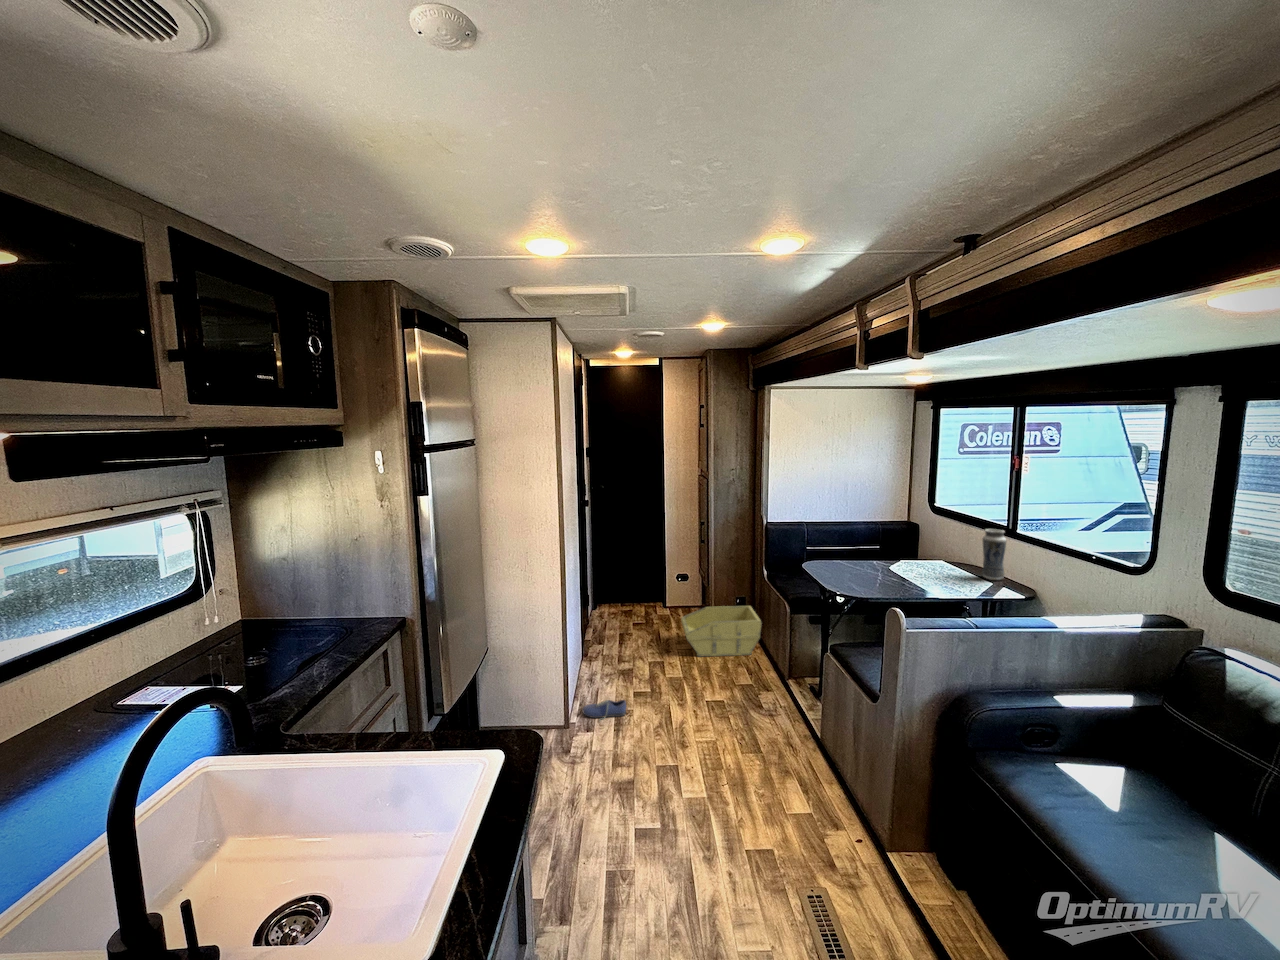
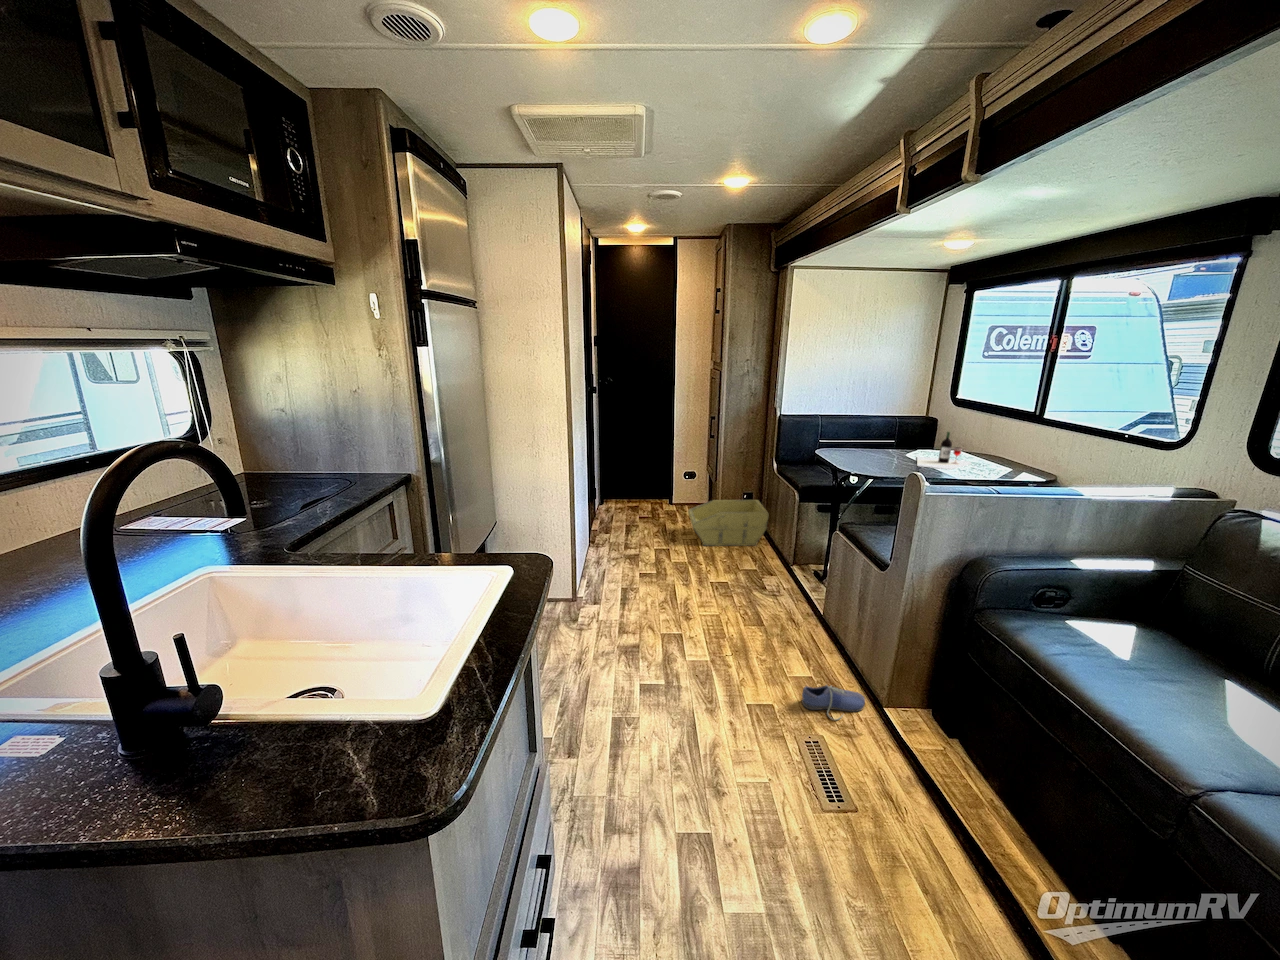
vase: present [982,529,1006,580] -> none [1000,417,1031,469]
wine bottle: none [902,543,958,584] -> present [917,432,971,470]
shoe: present [583,700,626,718] -> present [802,685,865,720]

